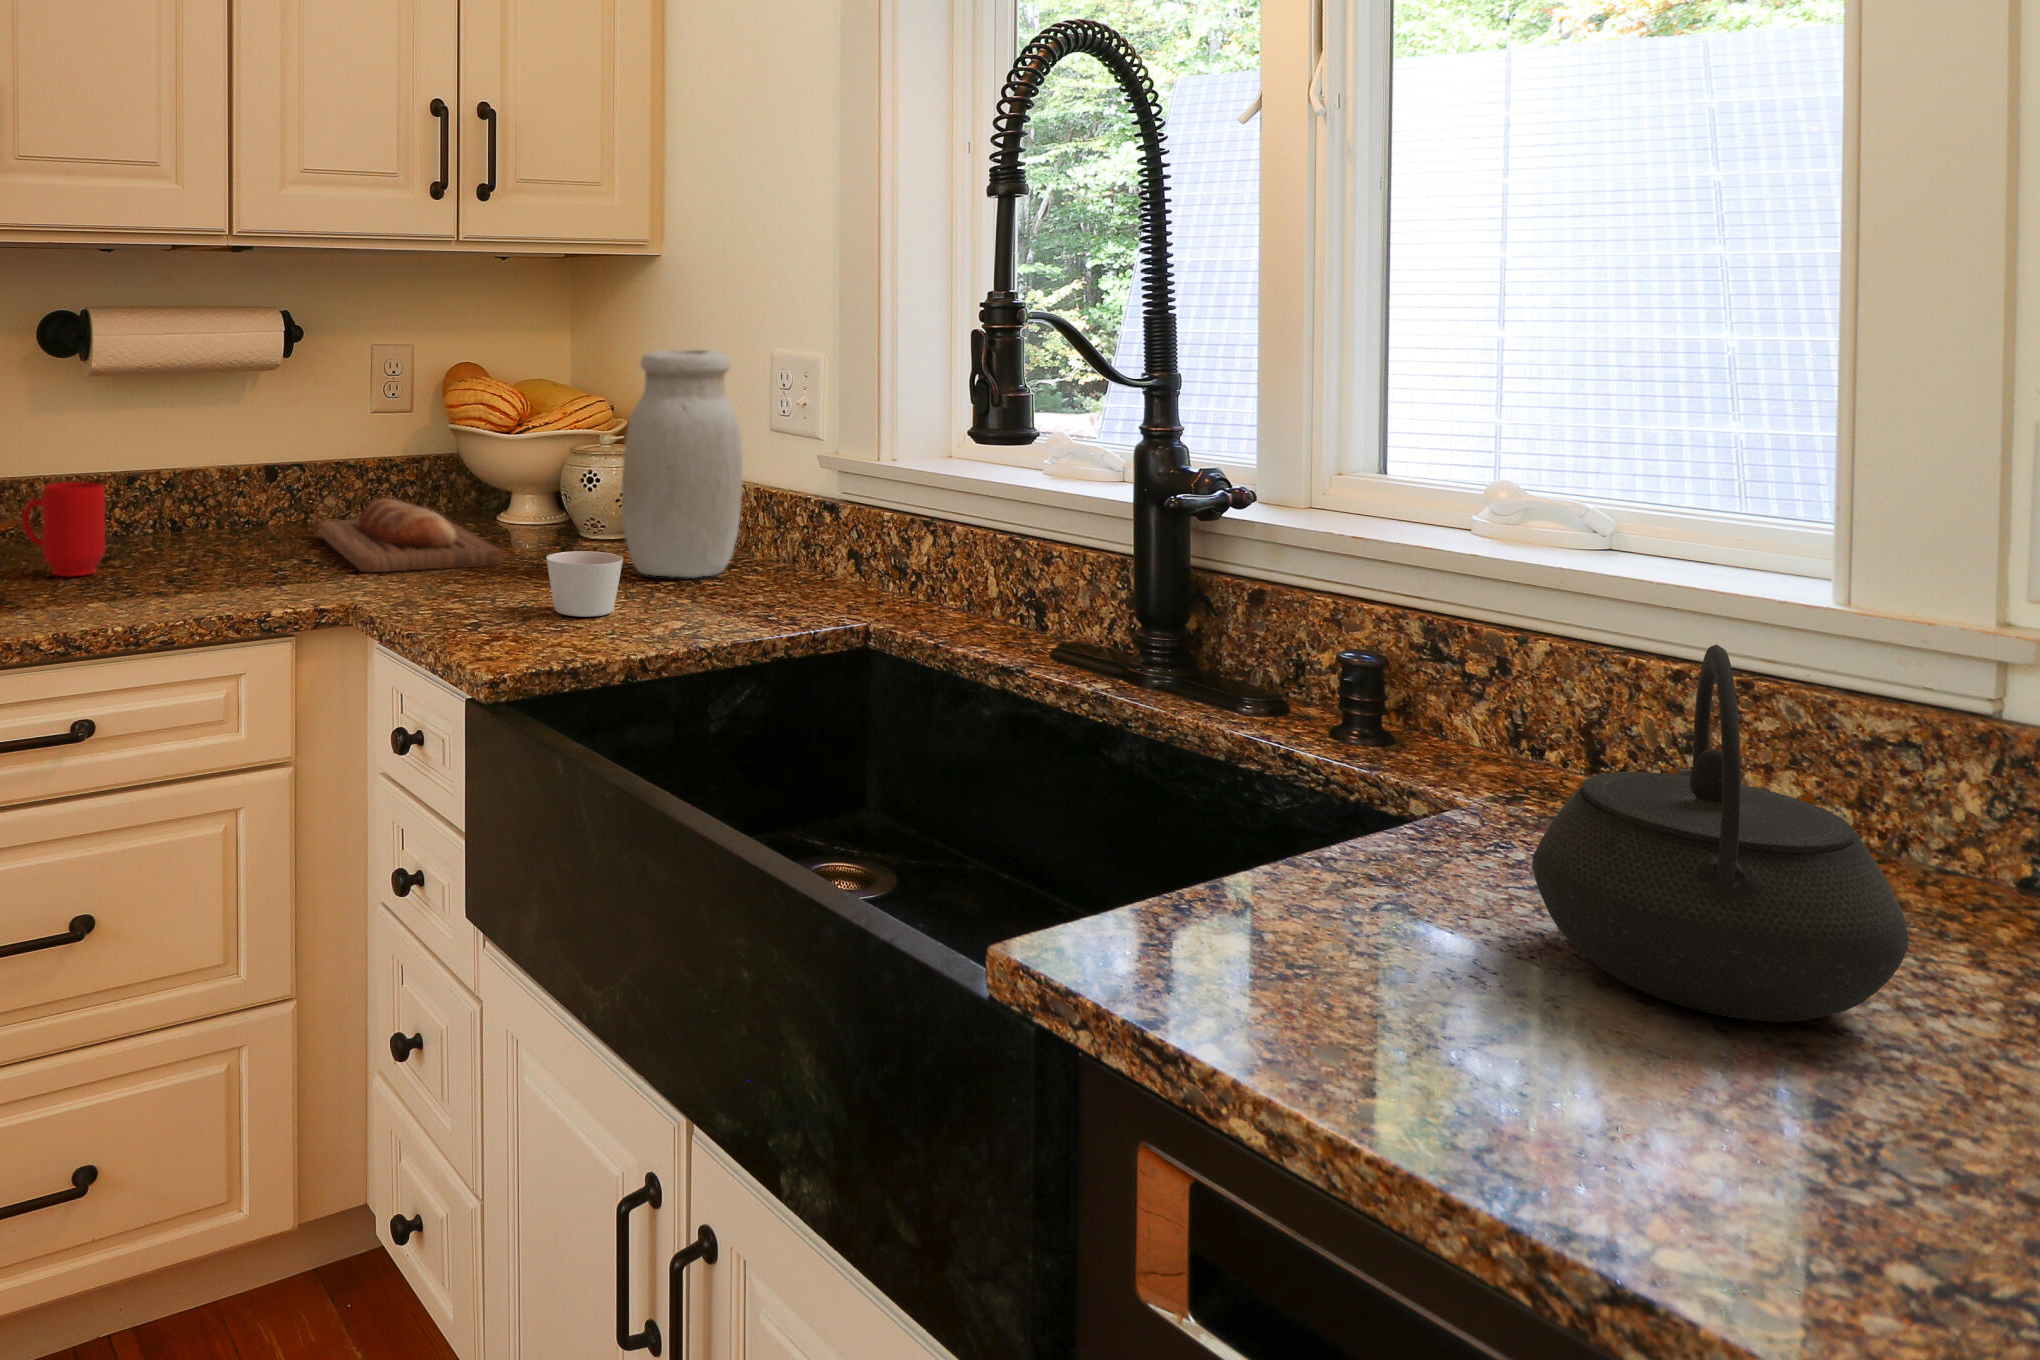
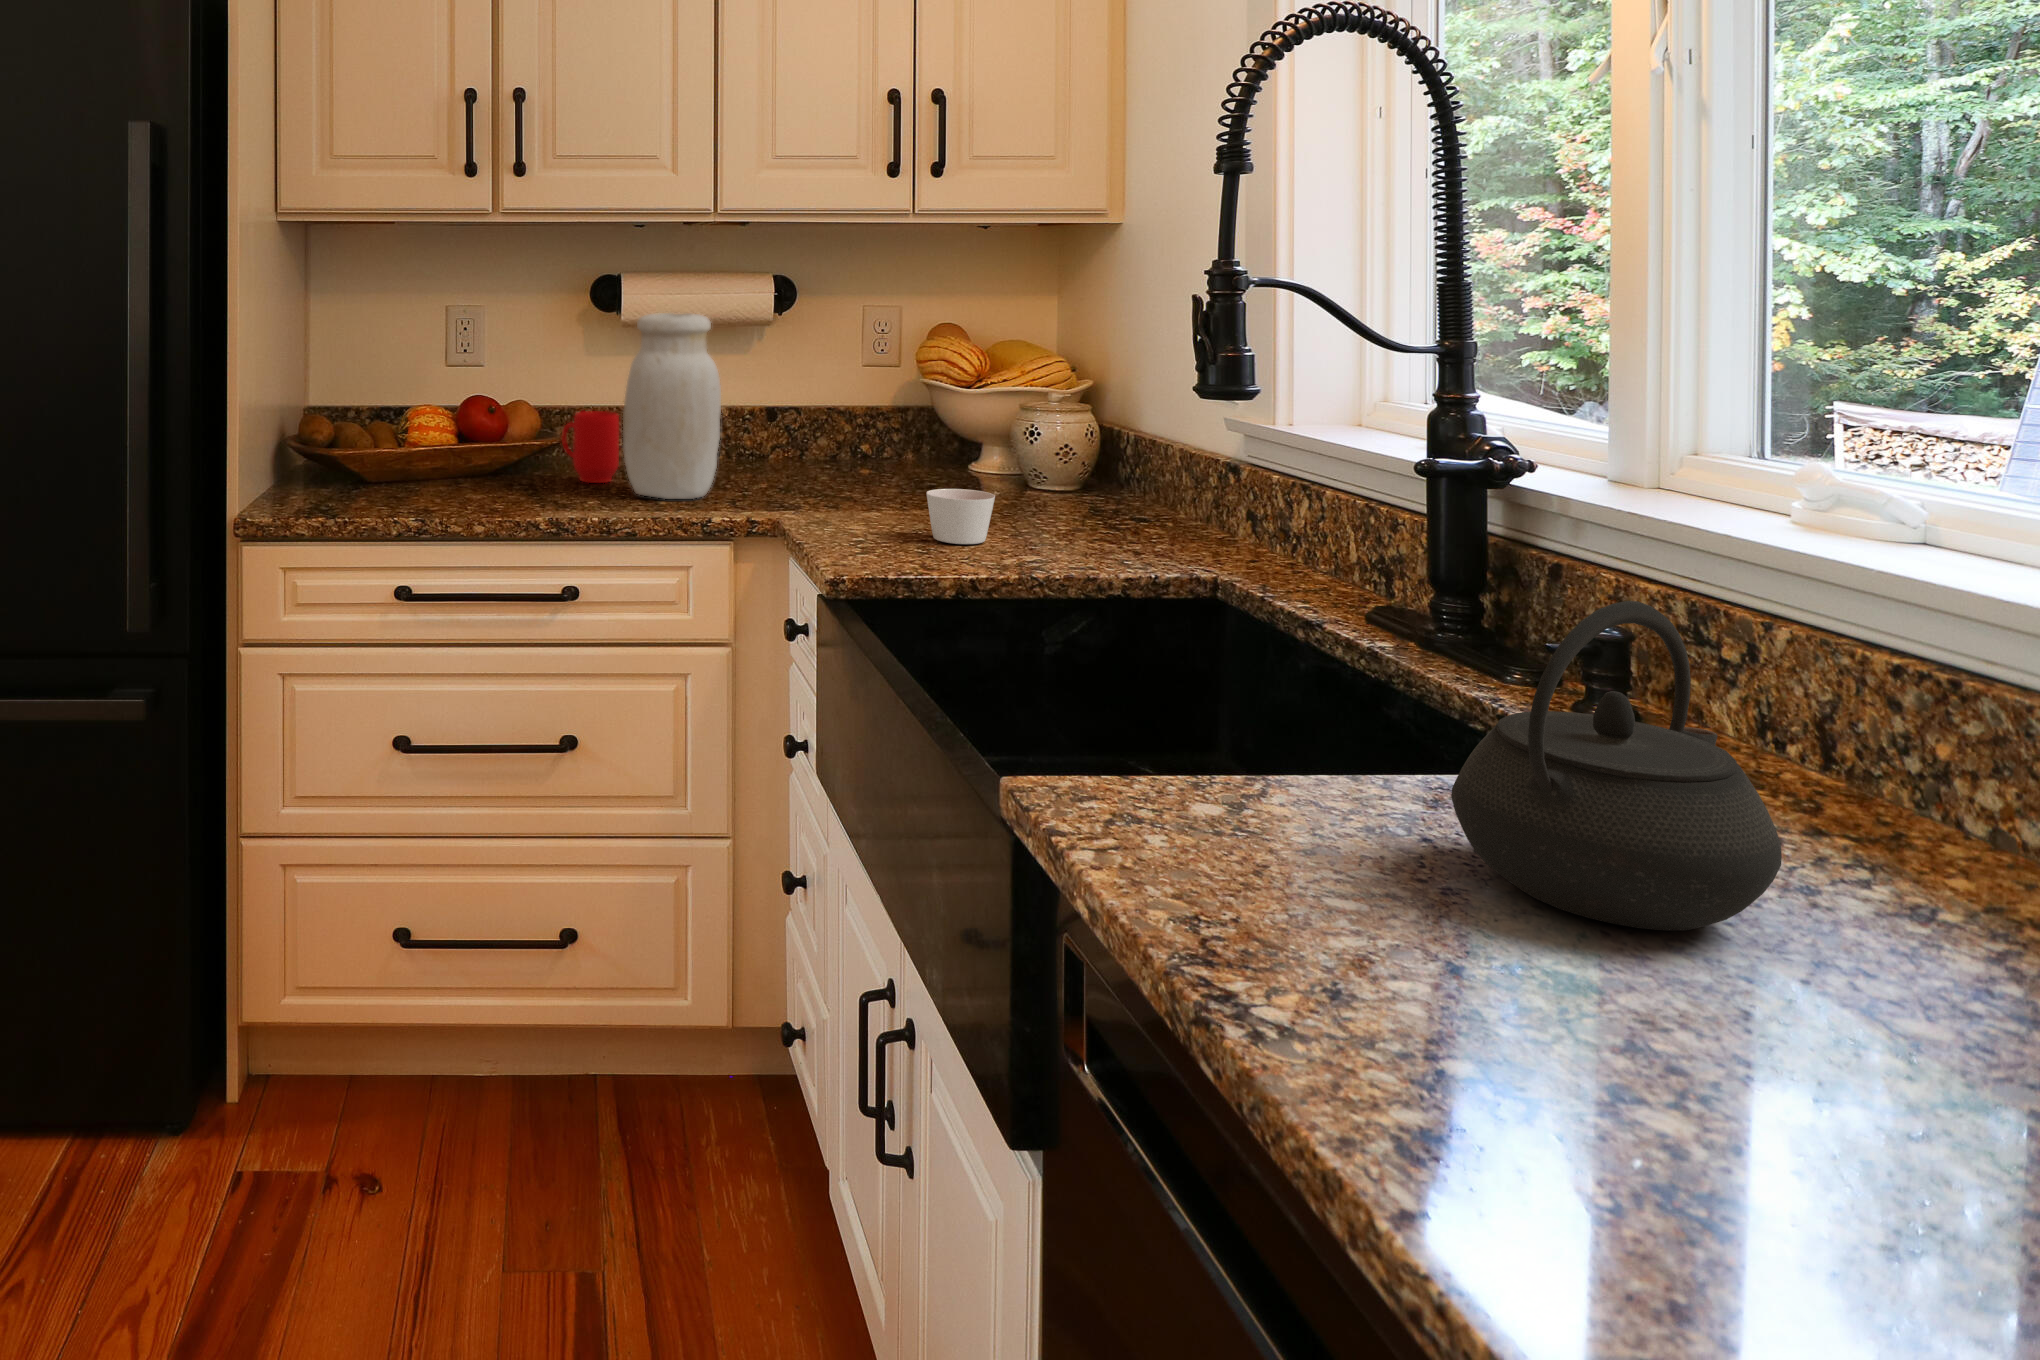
jar: present [622,350,743,577] -> present [623,313,721,499]
bread loaf: present [318,498,503,572] -> none [802,440,935,502]

